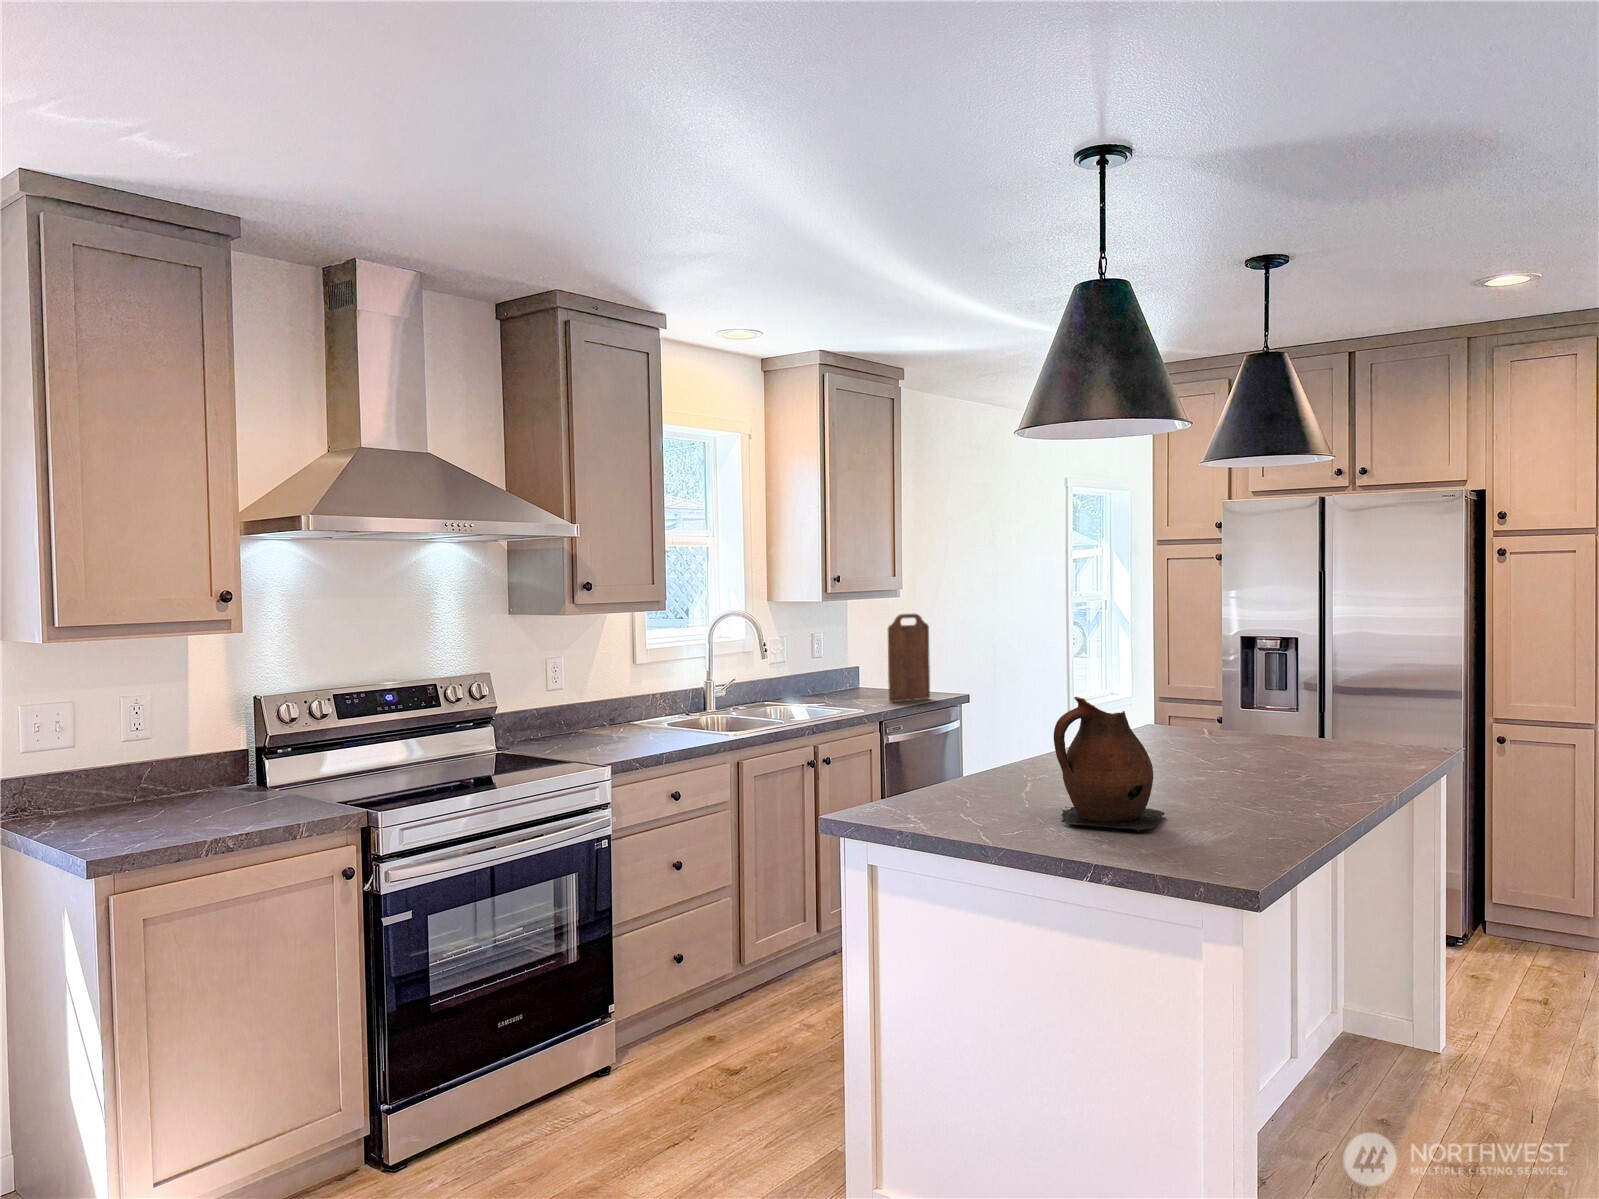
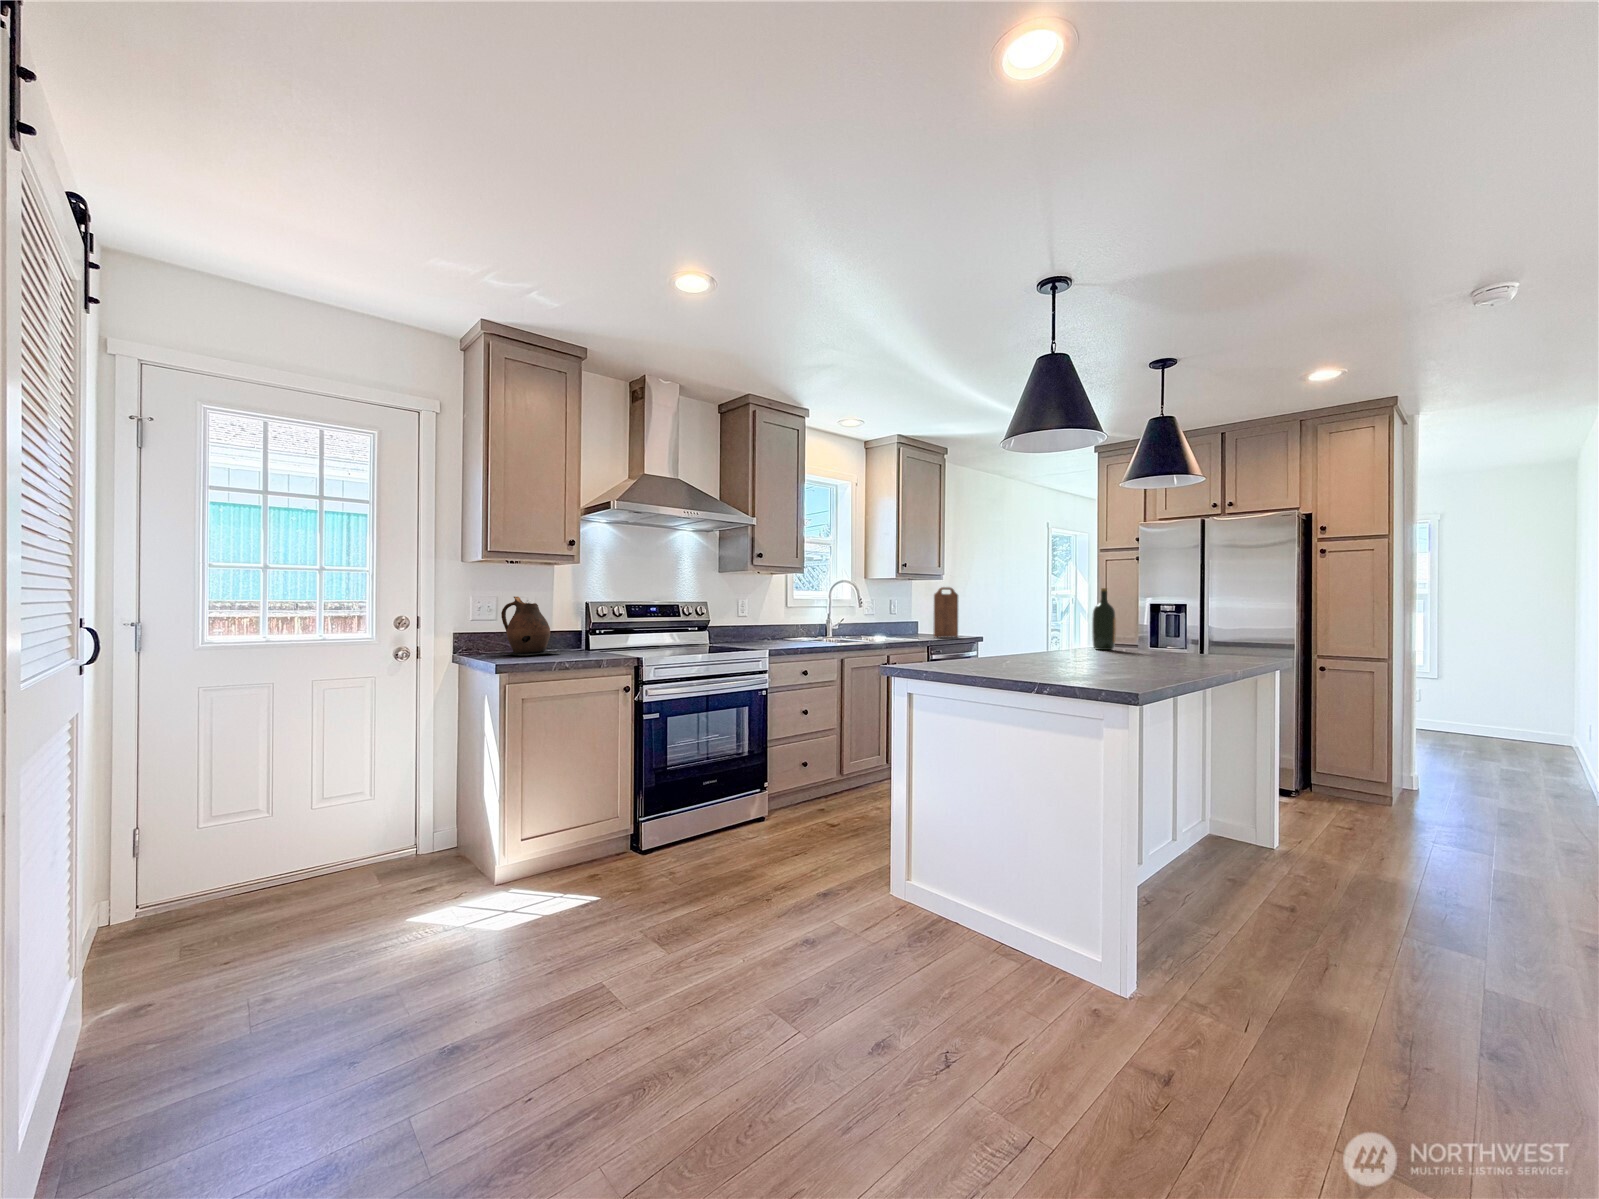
wine bottle: none [1161,638,1198,742] -> present [1092,588,1116,650]
ceramic pitcher: present [1054,697,1164,832] -> present [501,597,560,656]

